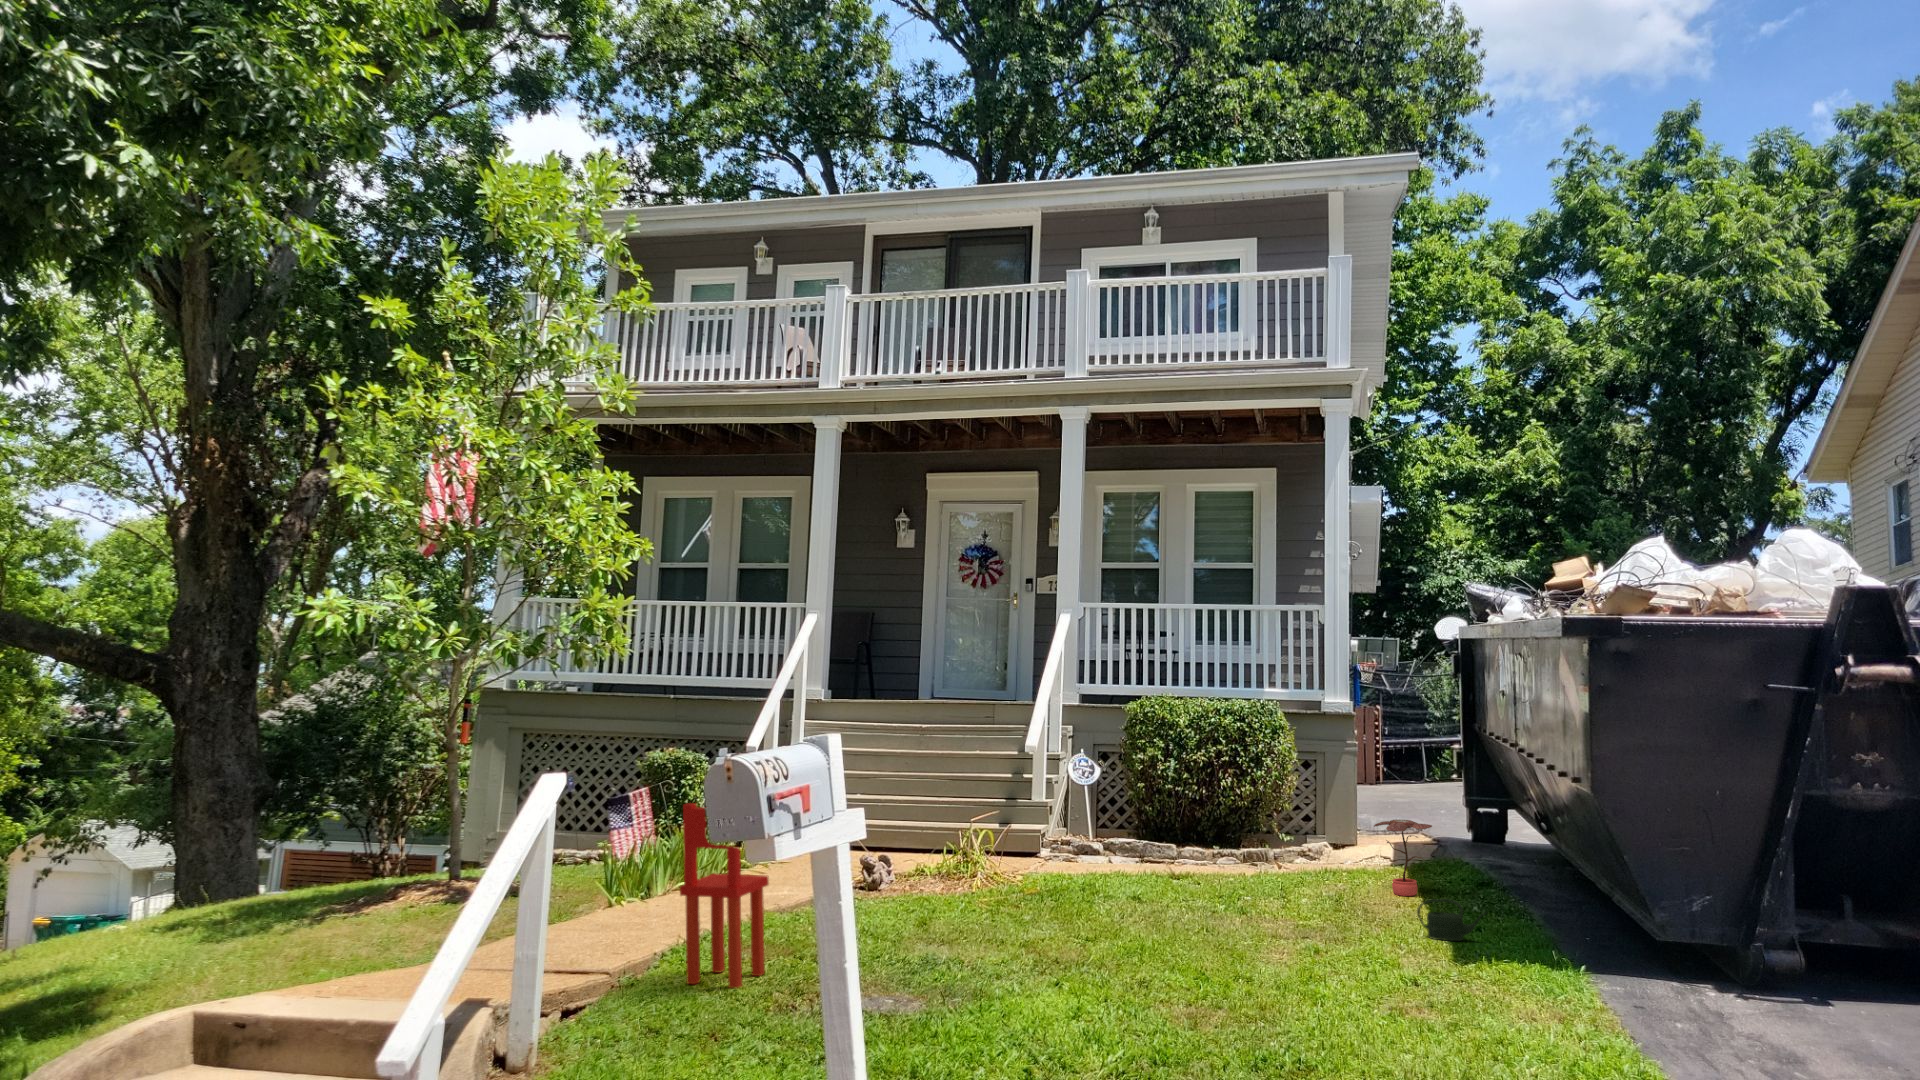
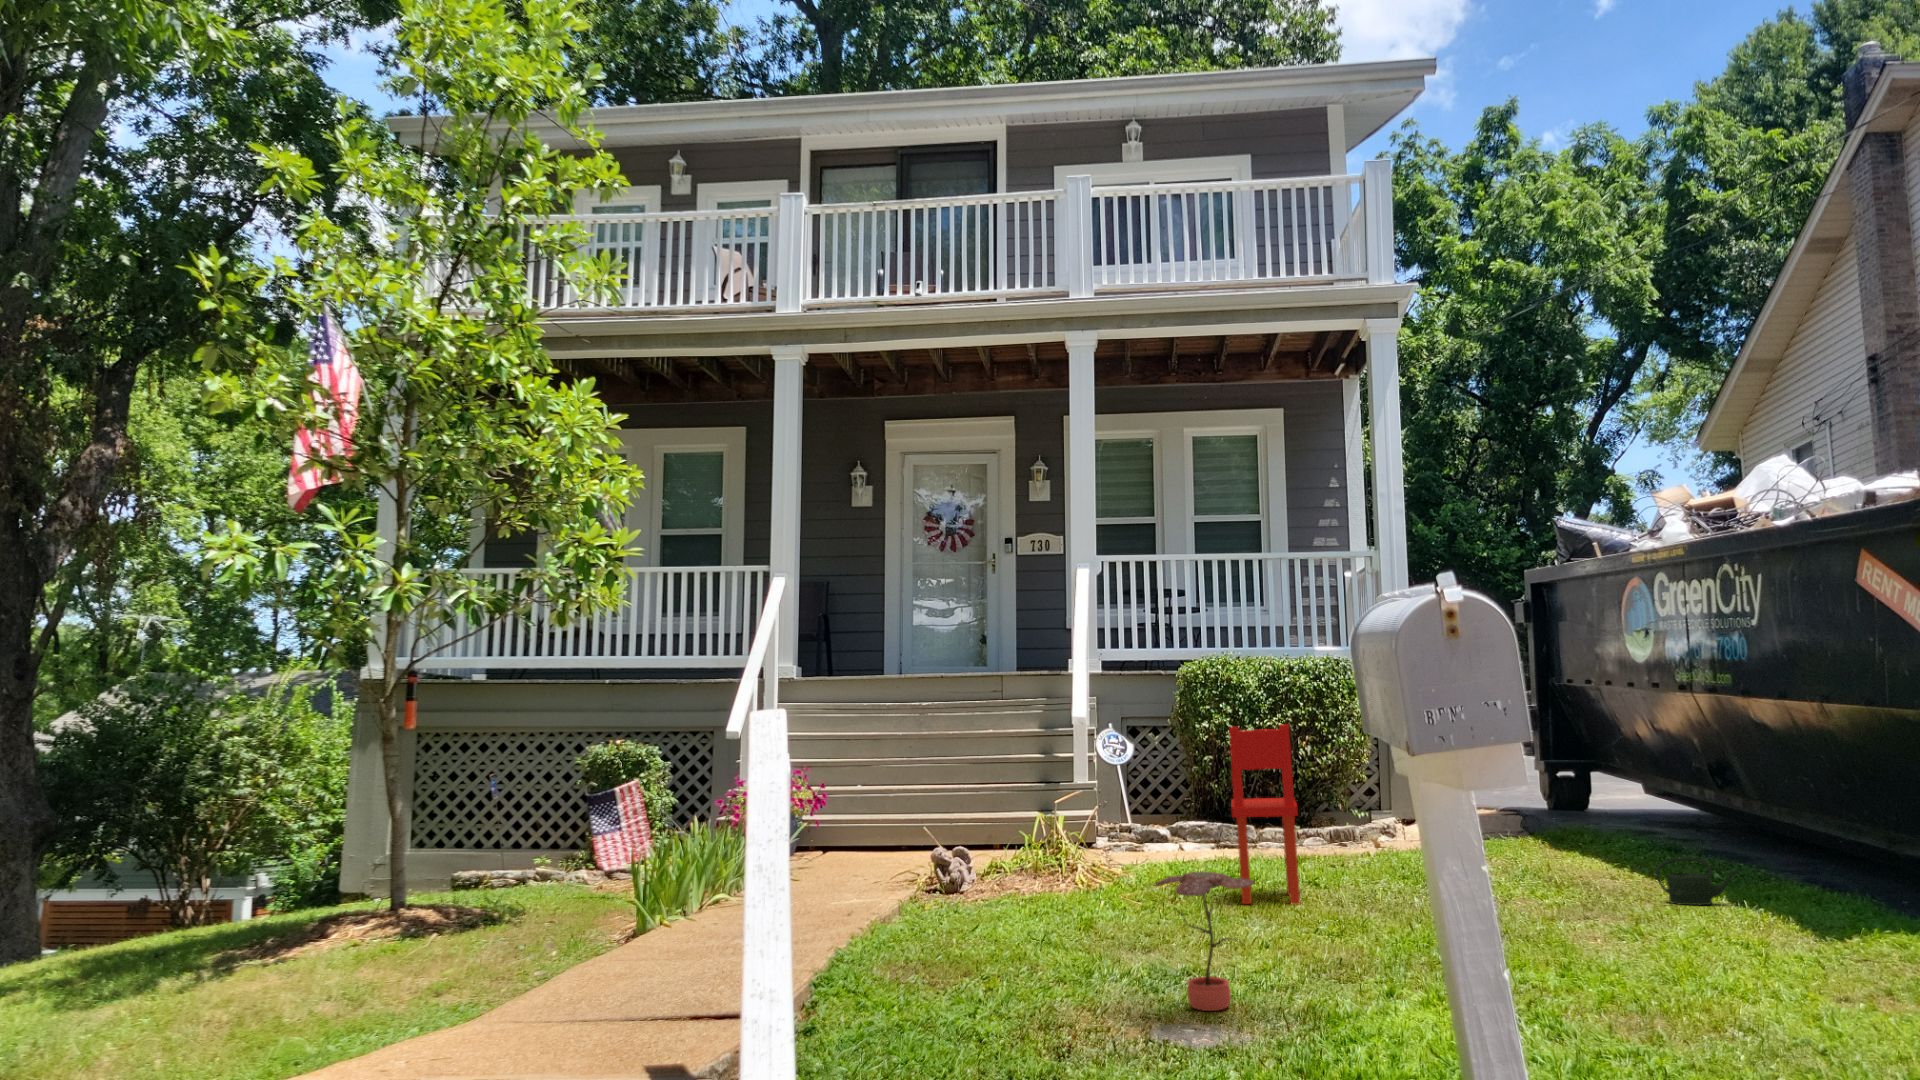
chair: present [680,803,769,988] -> present [1229,724,1301,904]
potted plant: present [1374,819,1432,896] -> present [1155,872,1254,1011]

